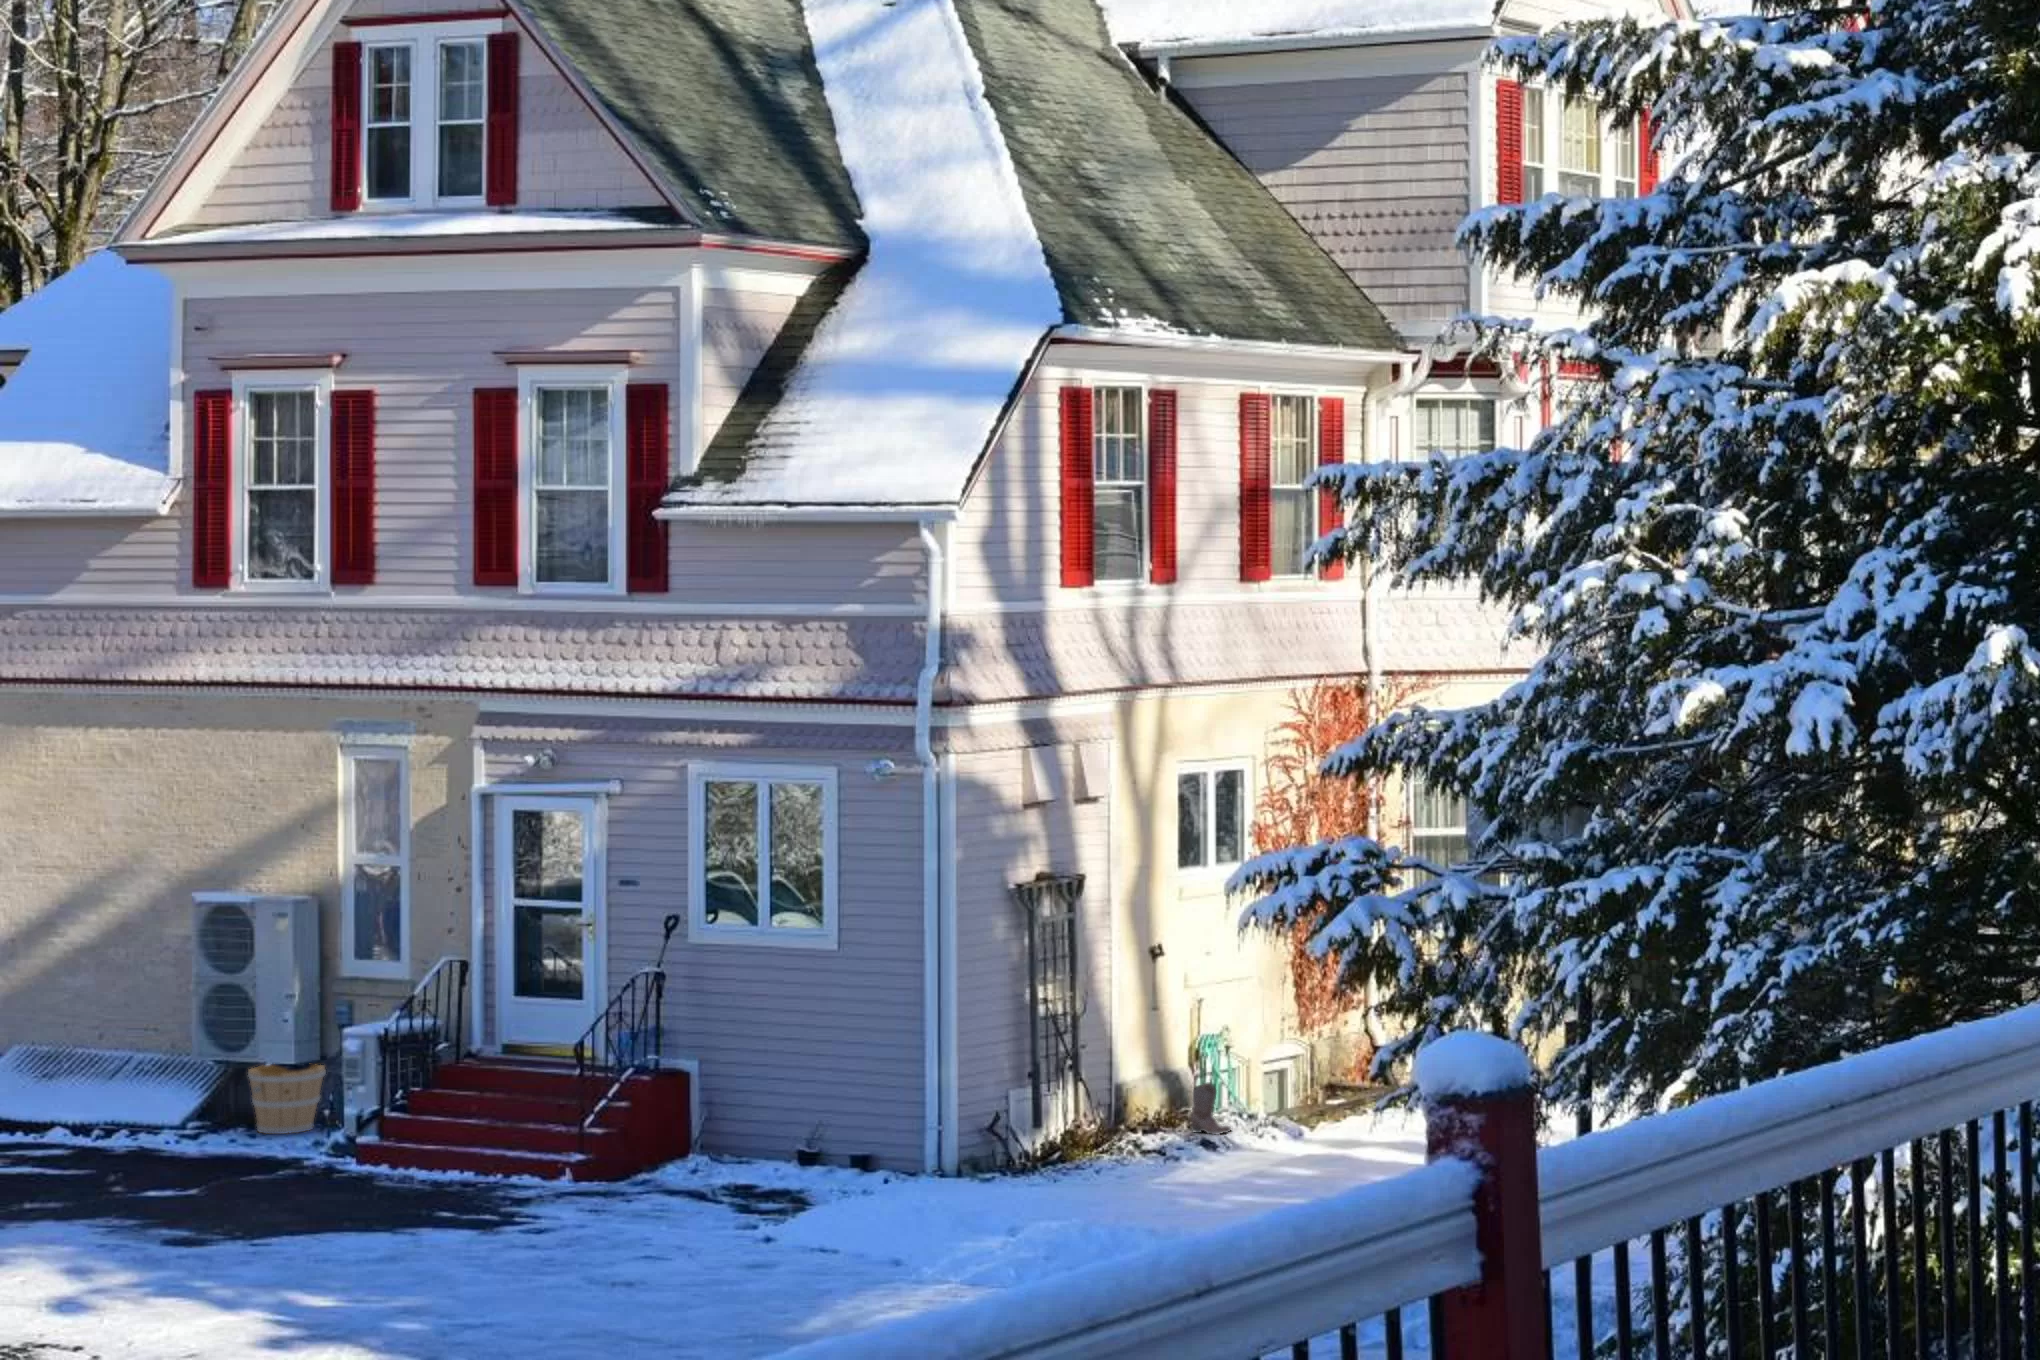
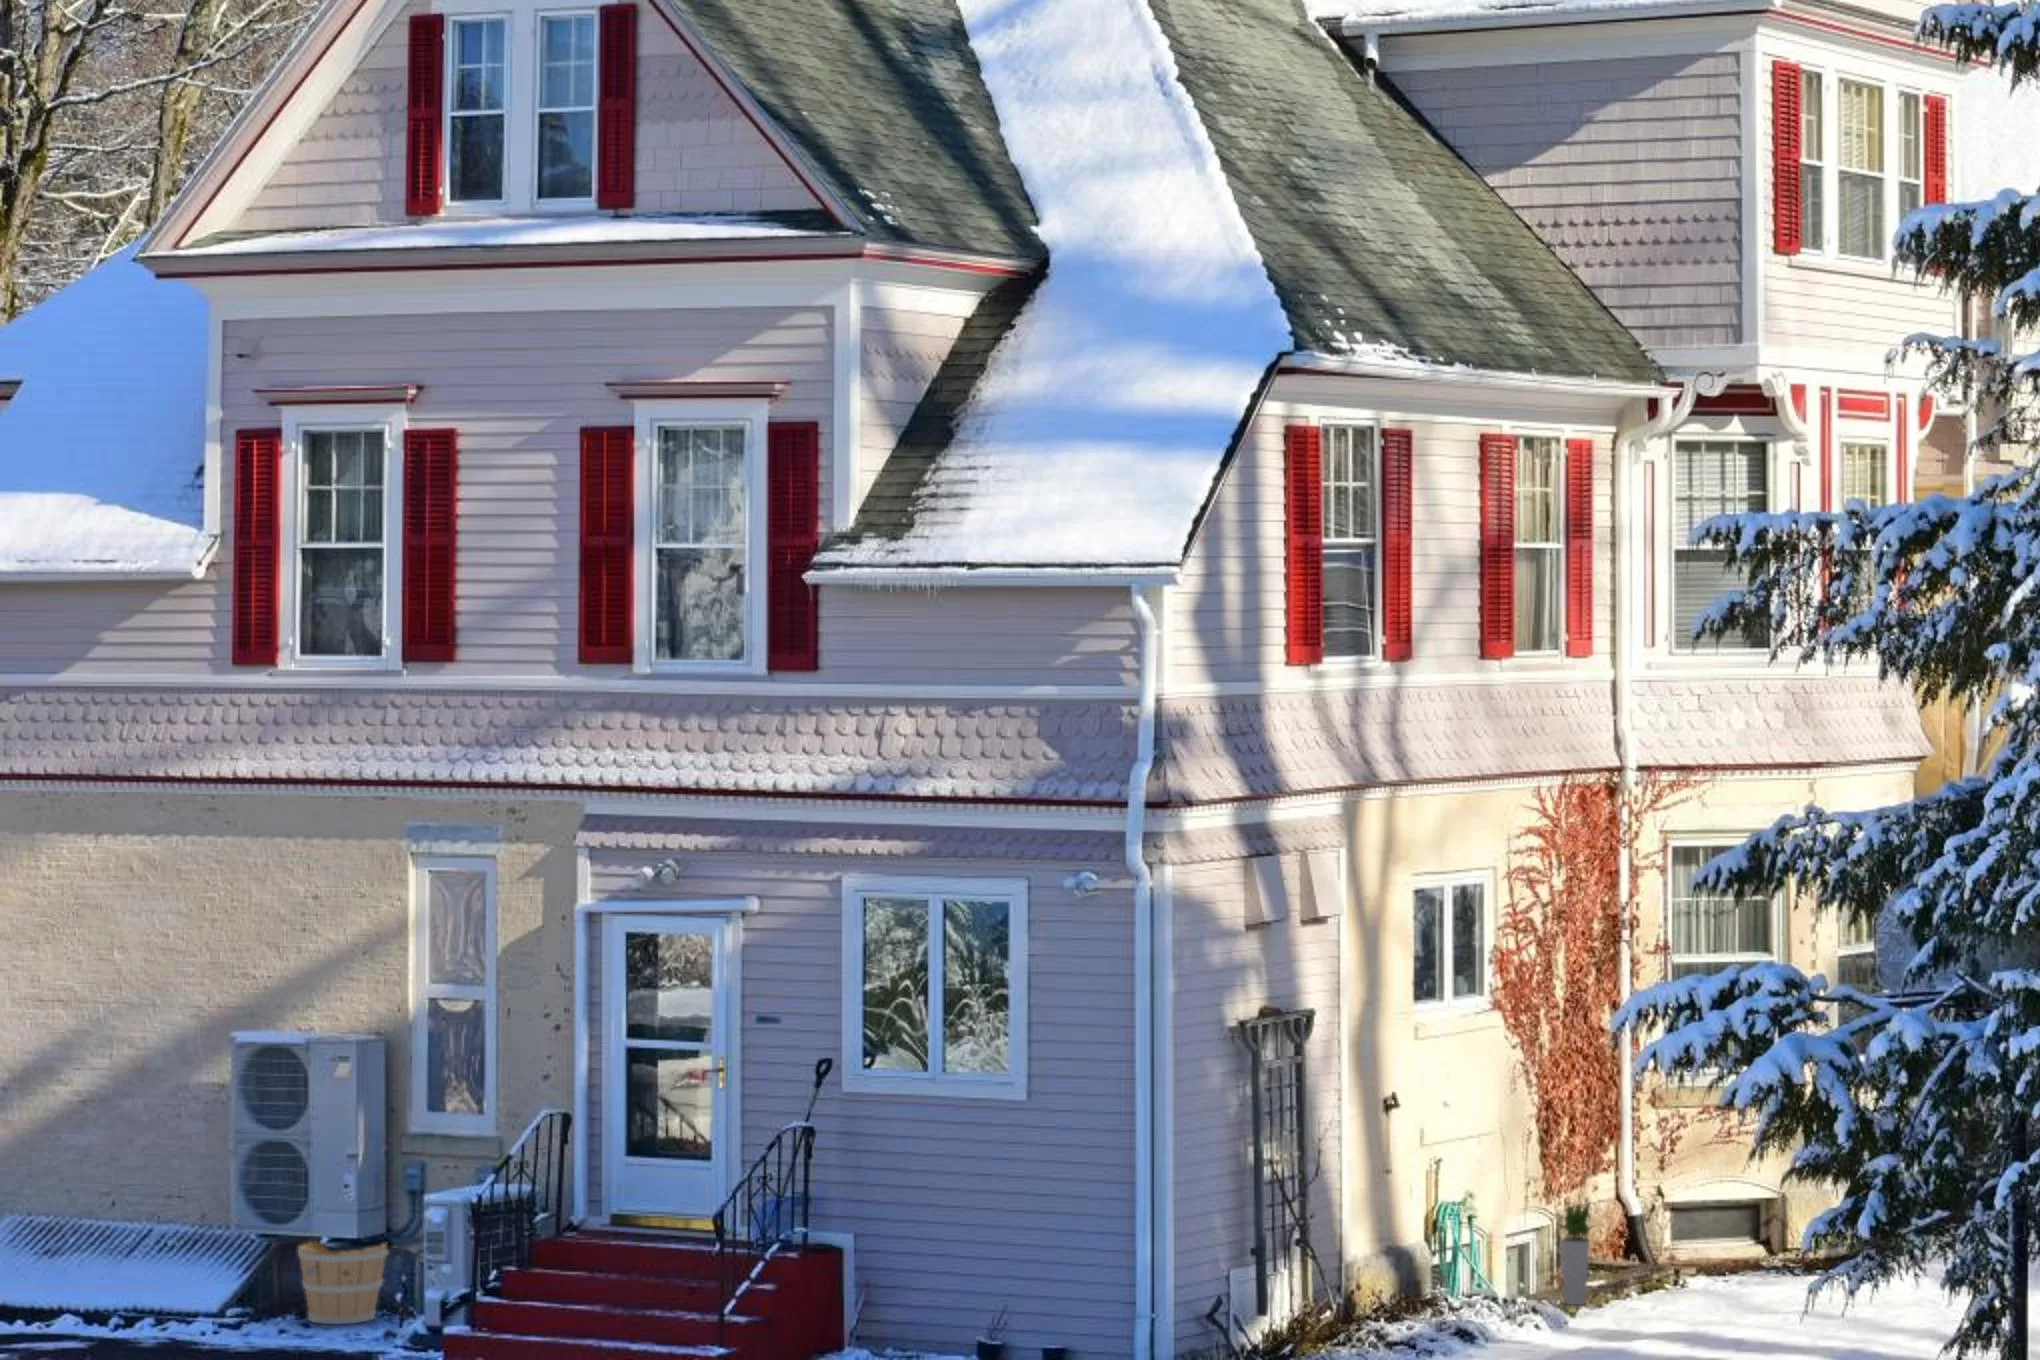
planter: none [1301,1023,1336,1110] -> present [1560,1203,1593,1305]
boots: present [1191,1082,1231,1135] -> none [1434,1269,1484,1333]

